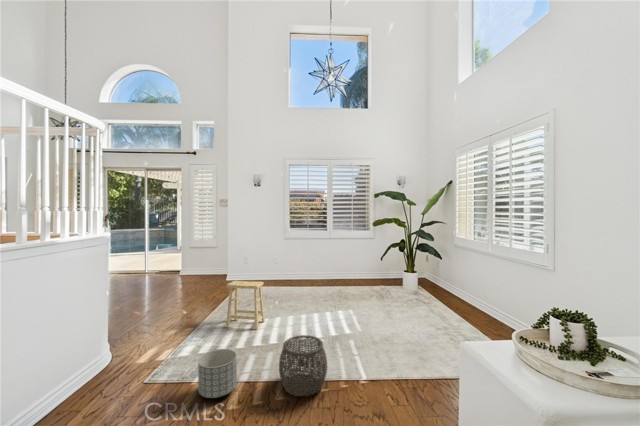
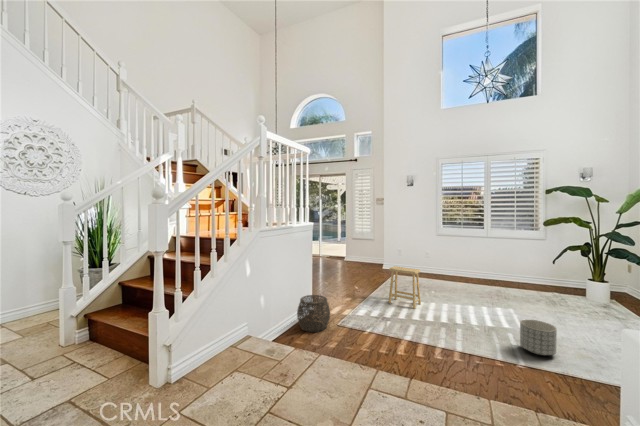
woven basket: present [279,335,327,396] -> present [297,295,330,332]
planter: present [198,349,237,398] -> present [520,319,557,355]

